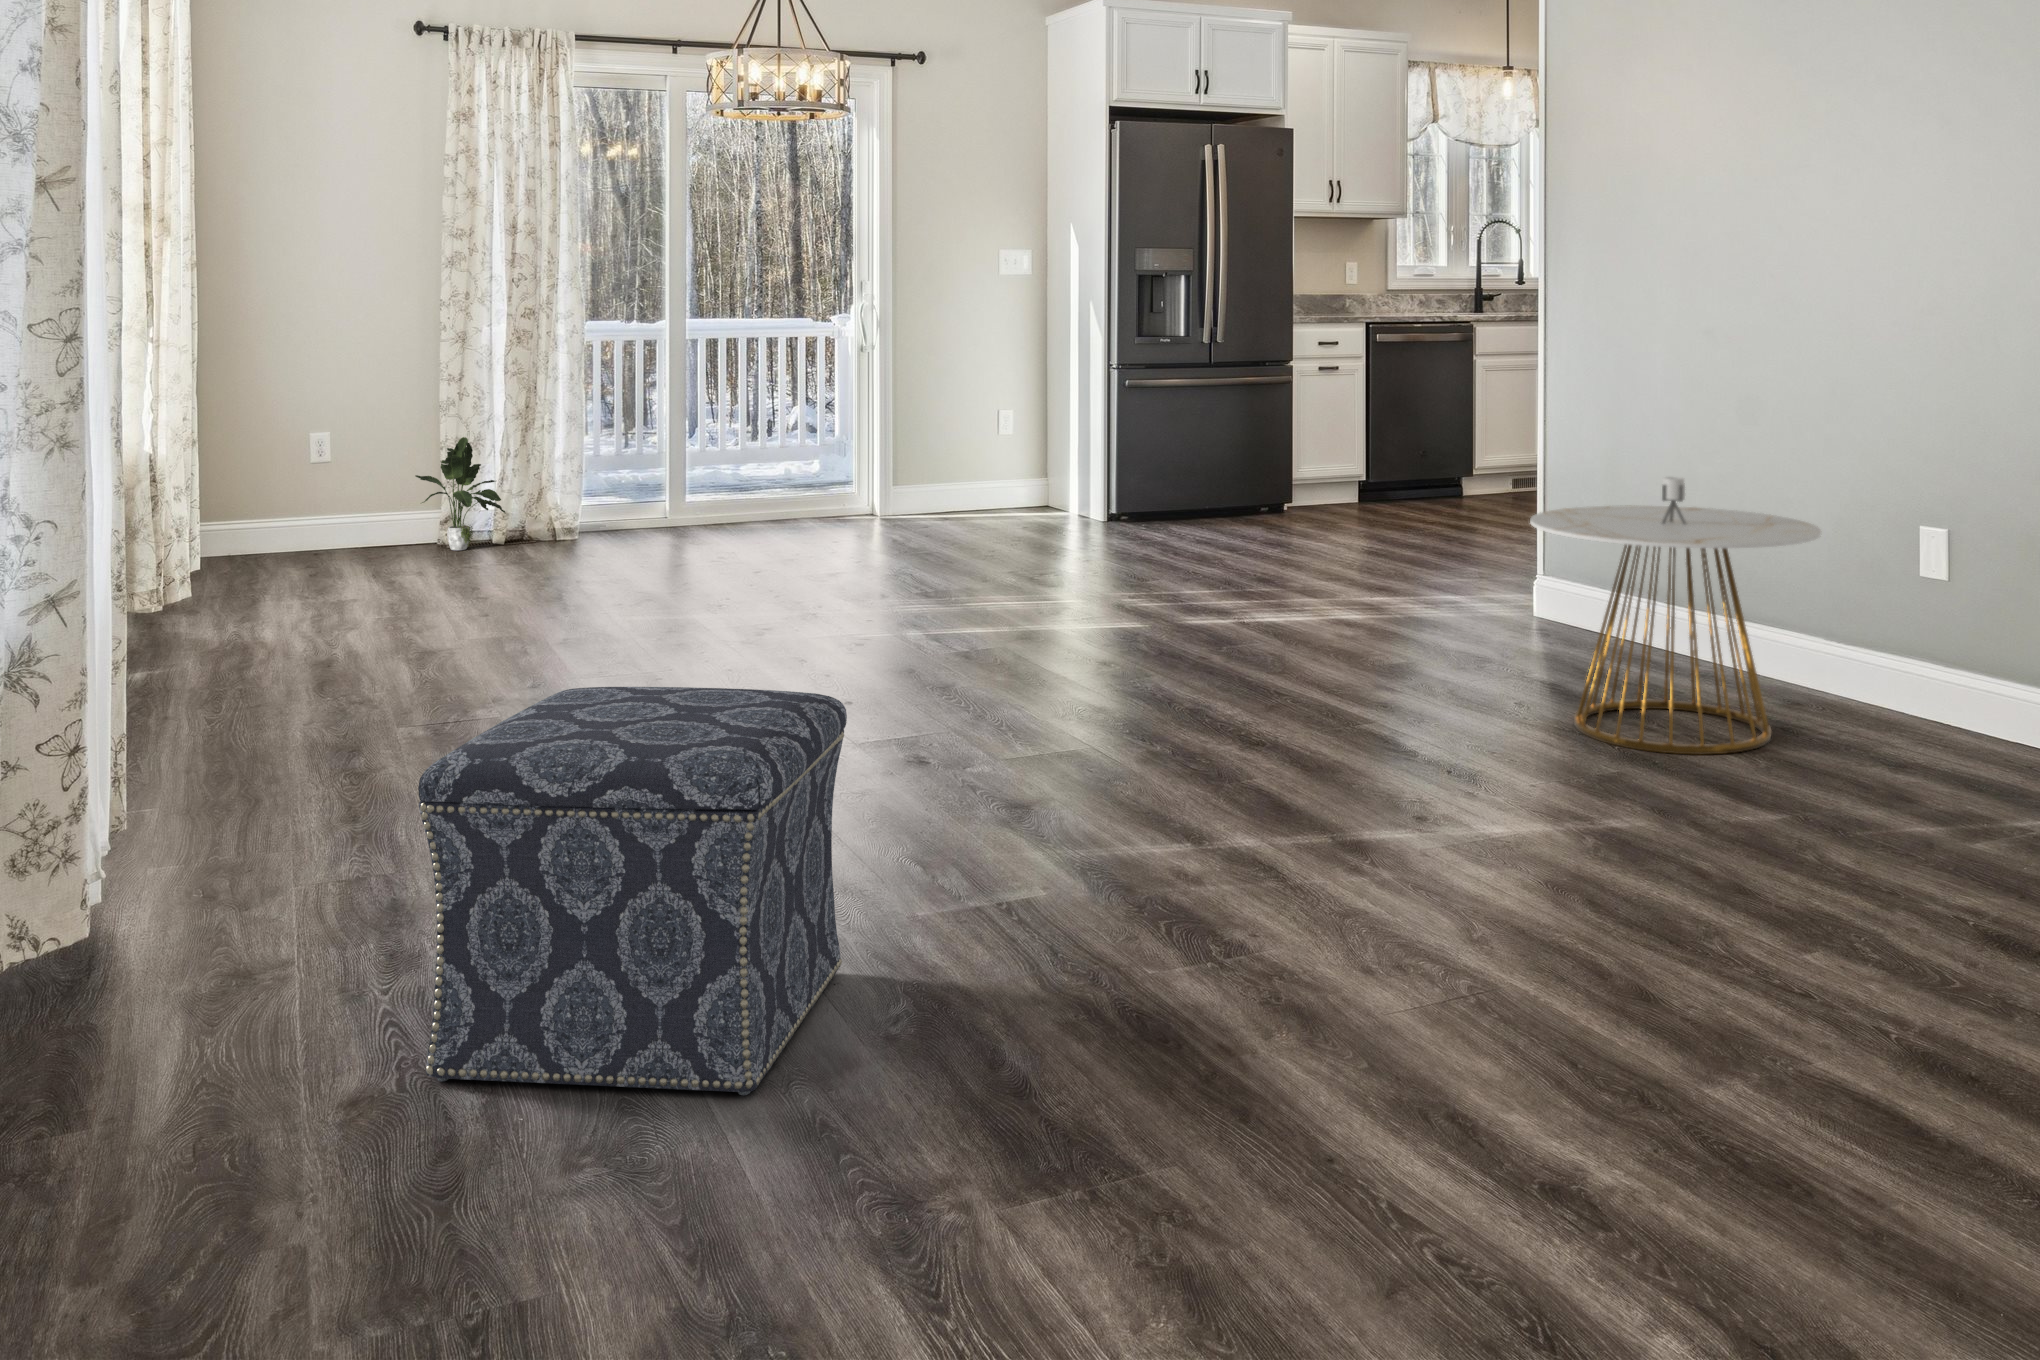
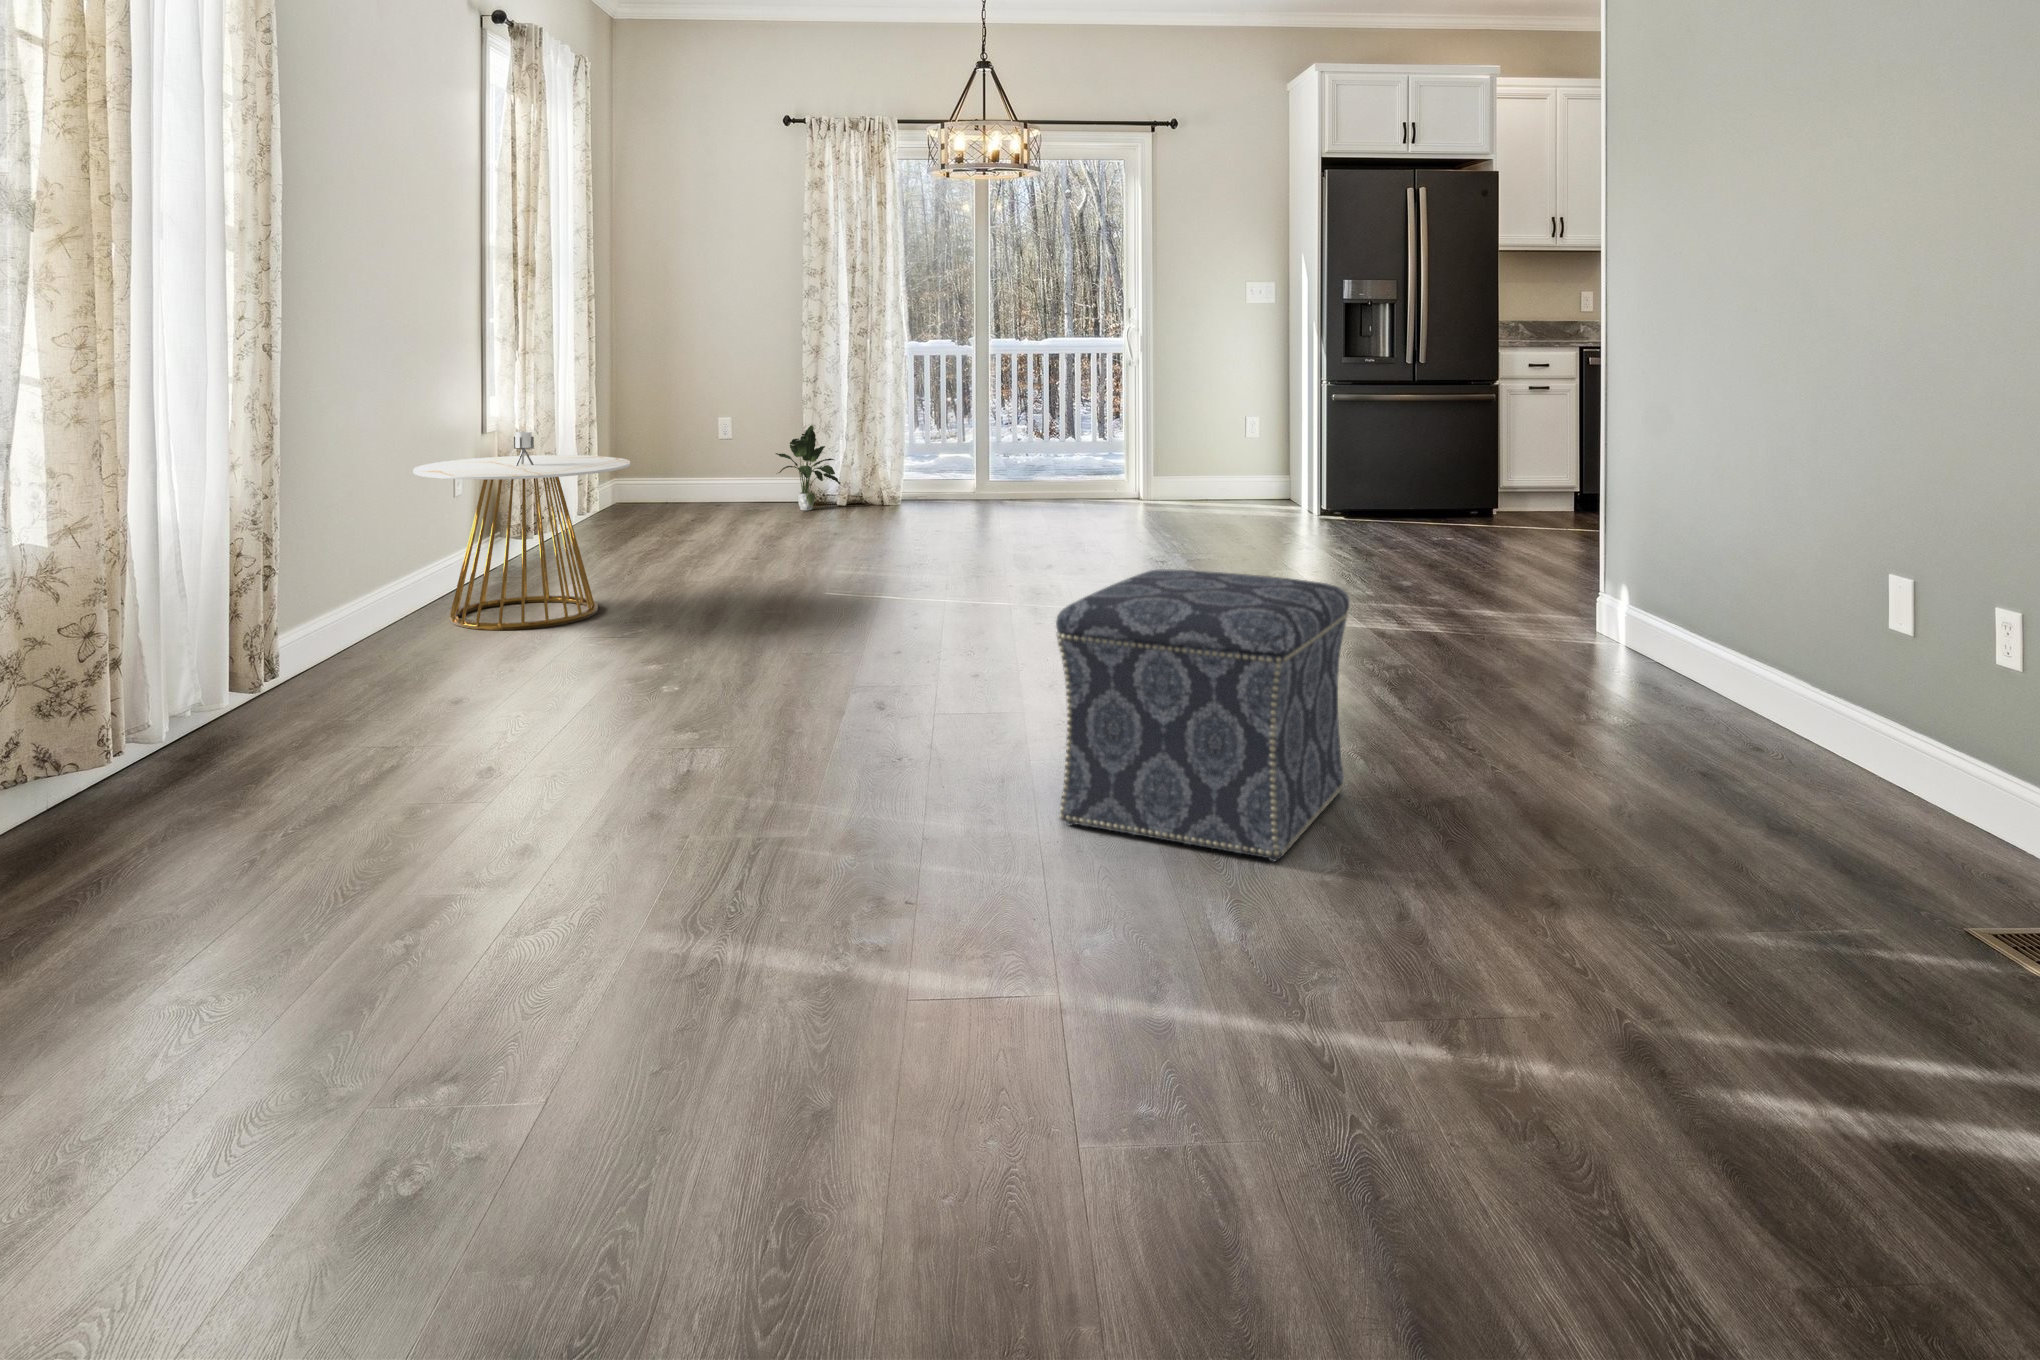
side table: present [1530,477,1821,754] -> present [413,432,630,630]
ottoman: present [418,687,847,1095] -> present [1056,569,1350,861]

